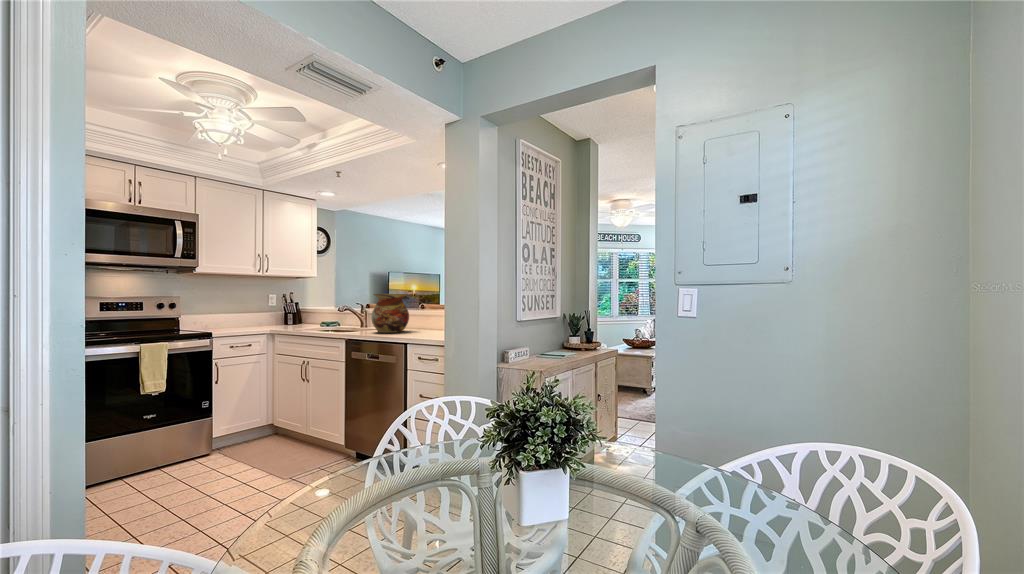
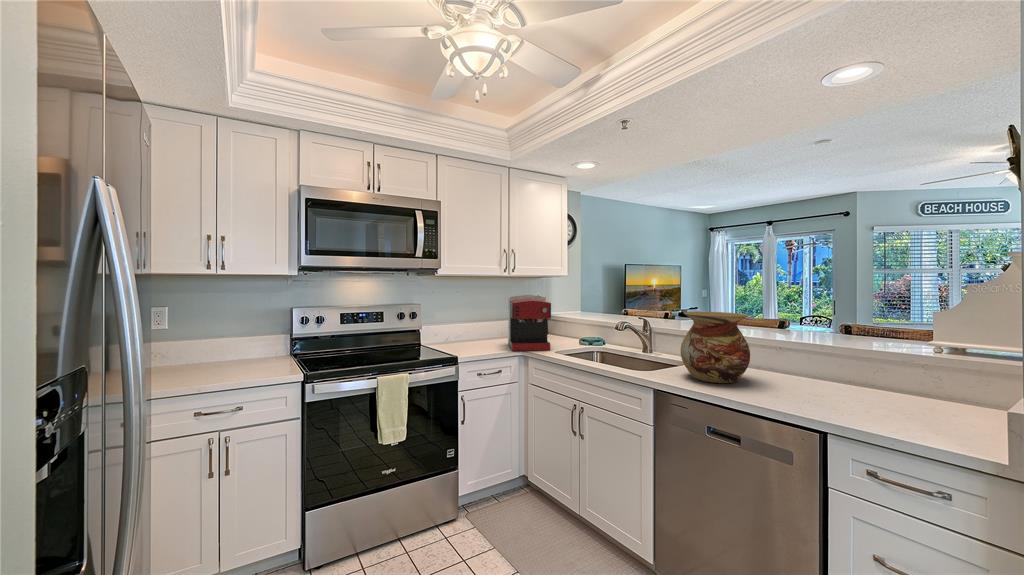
coffee maker: none [262,289,296,330] -> present [508,295,551,351]

